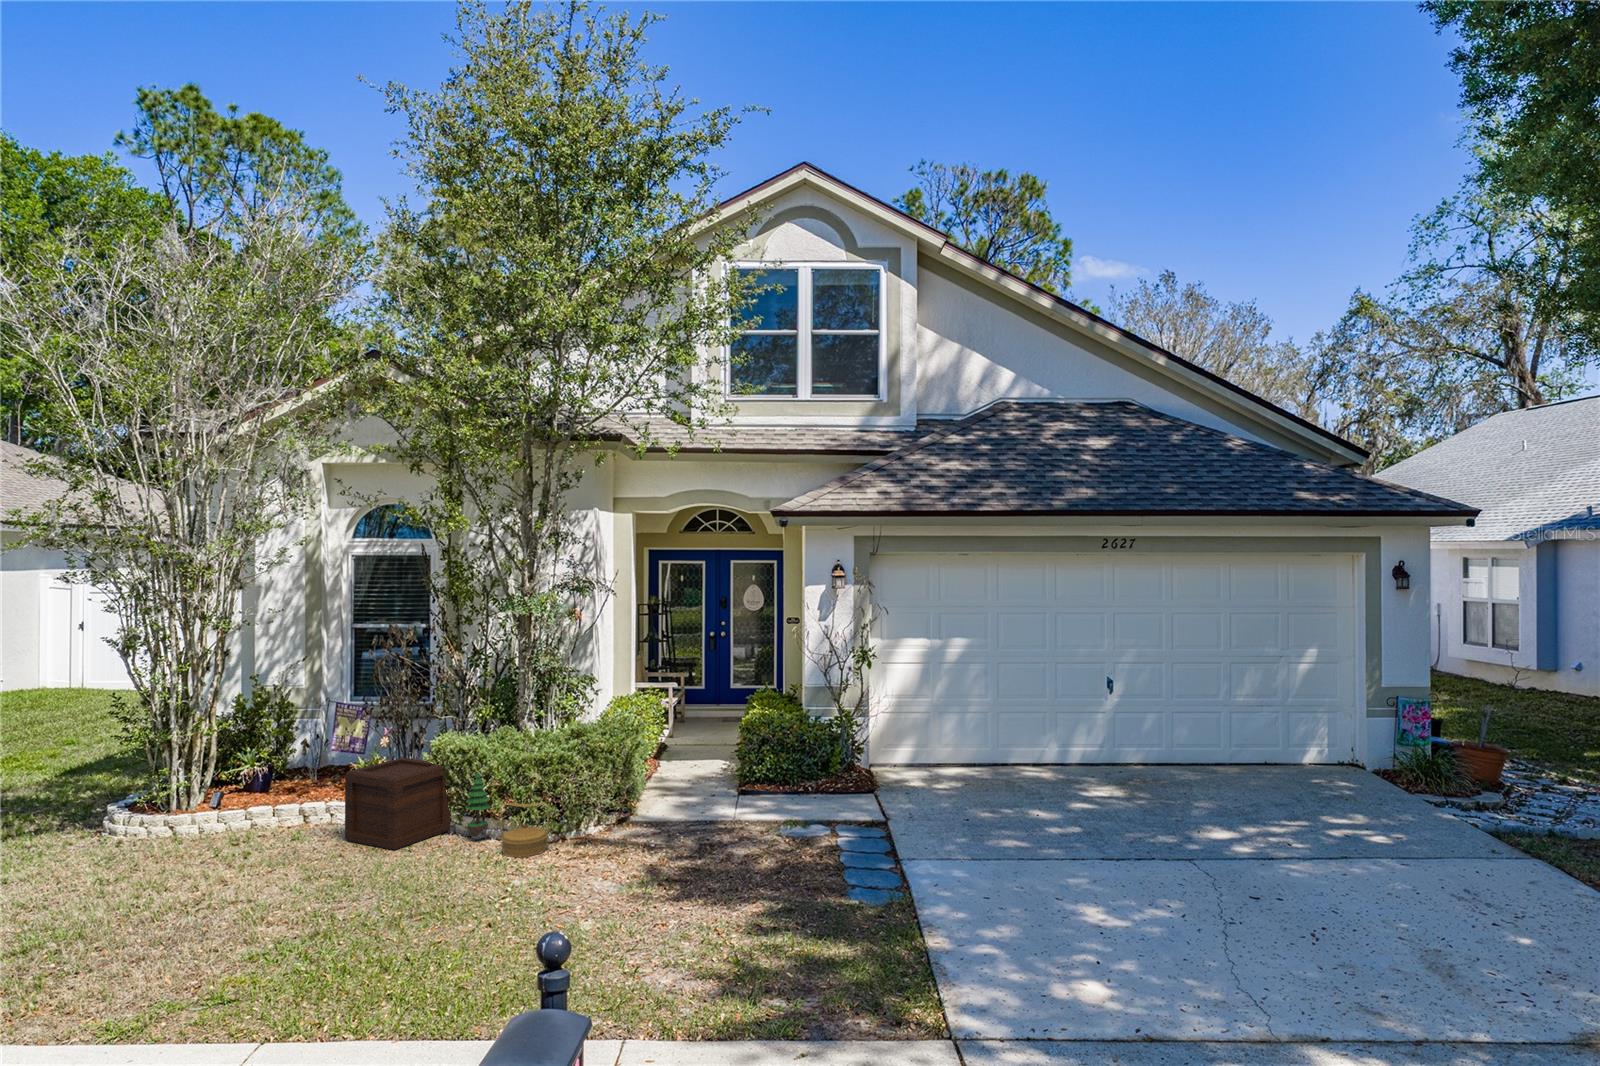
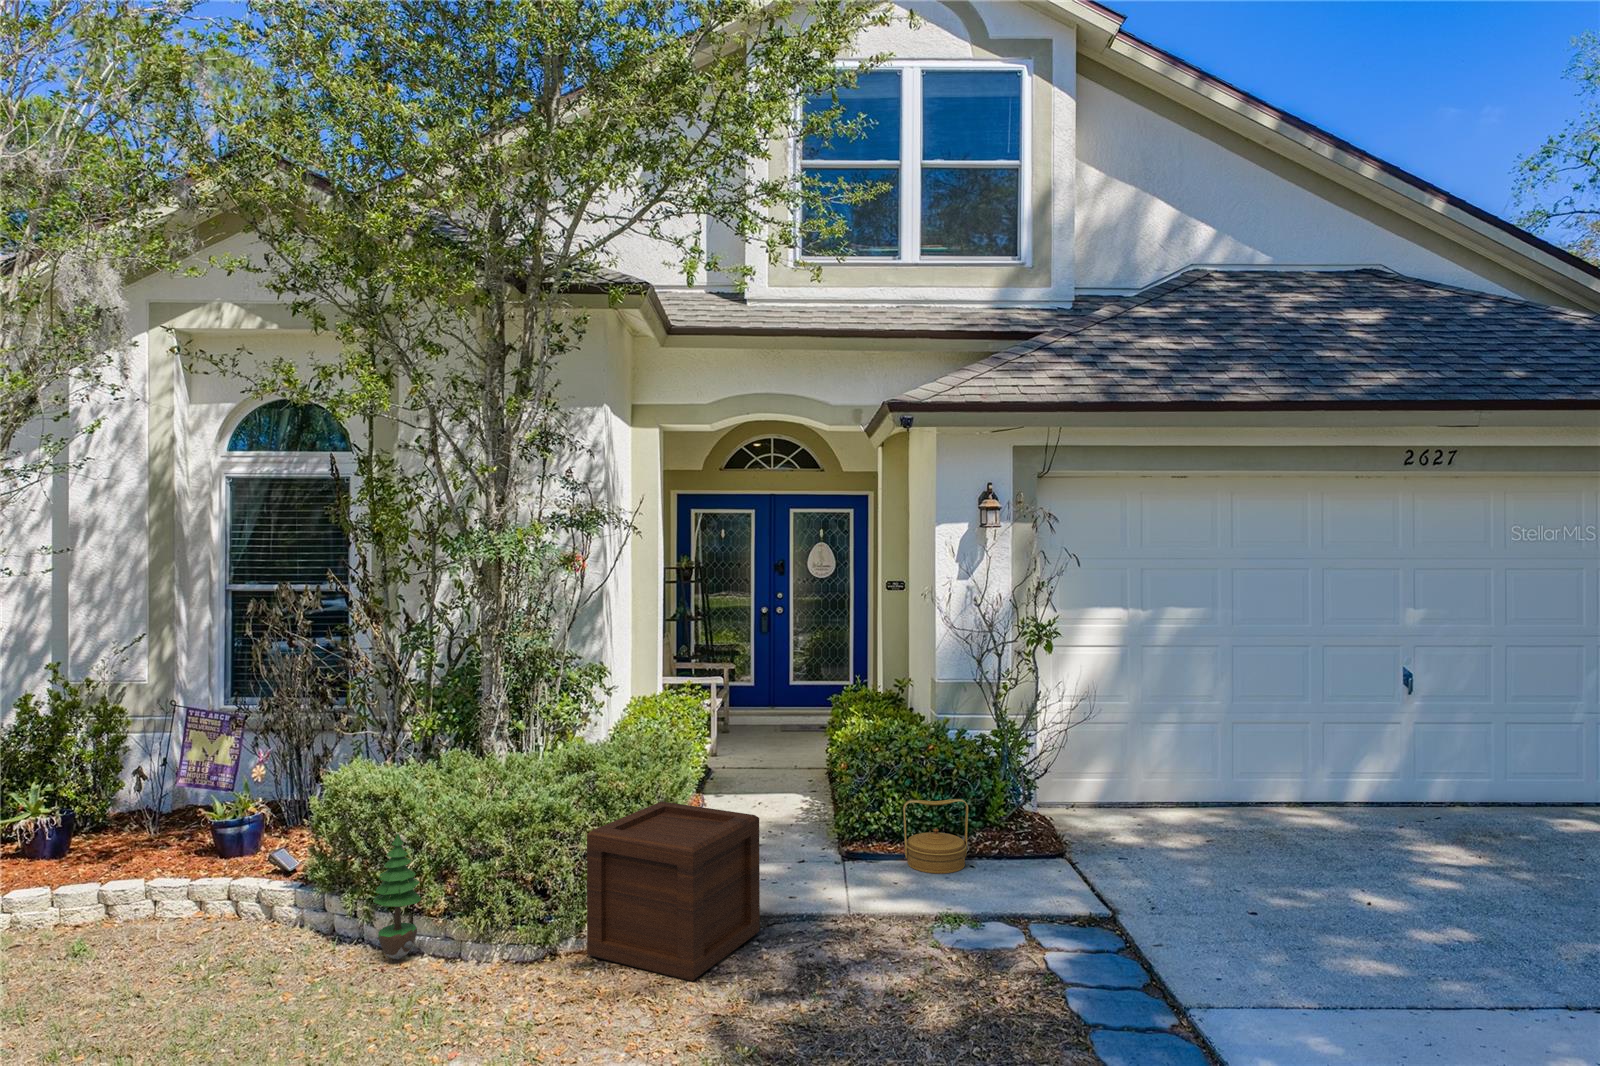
wooden crate: present [345,758,451,850] -> present [587,802,760,981]
woven basket: present [500,803,549,857] -> present [903,799,968,874]

